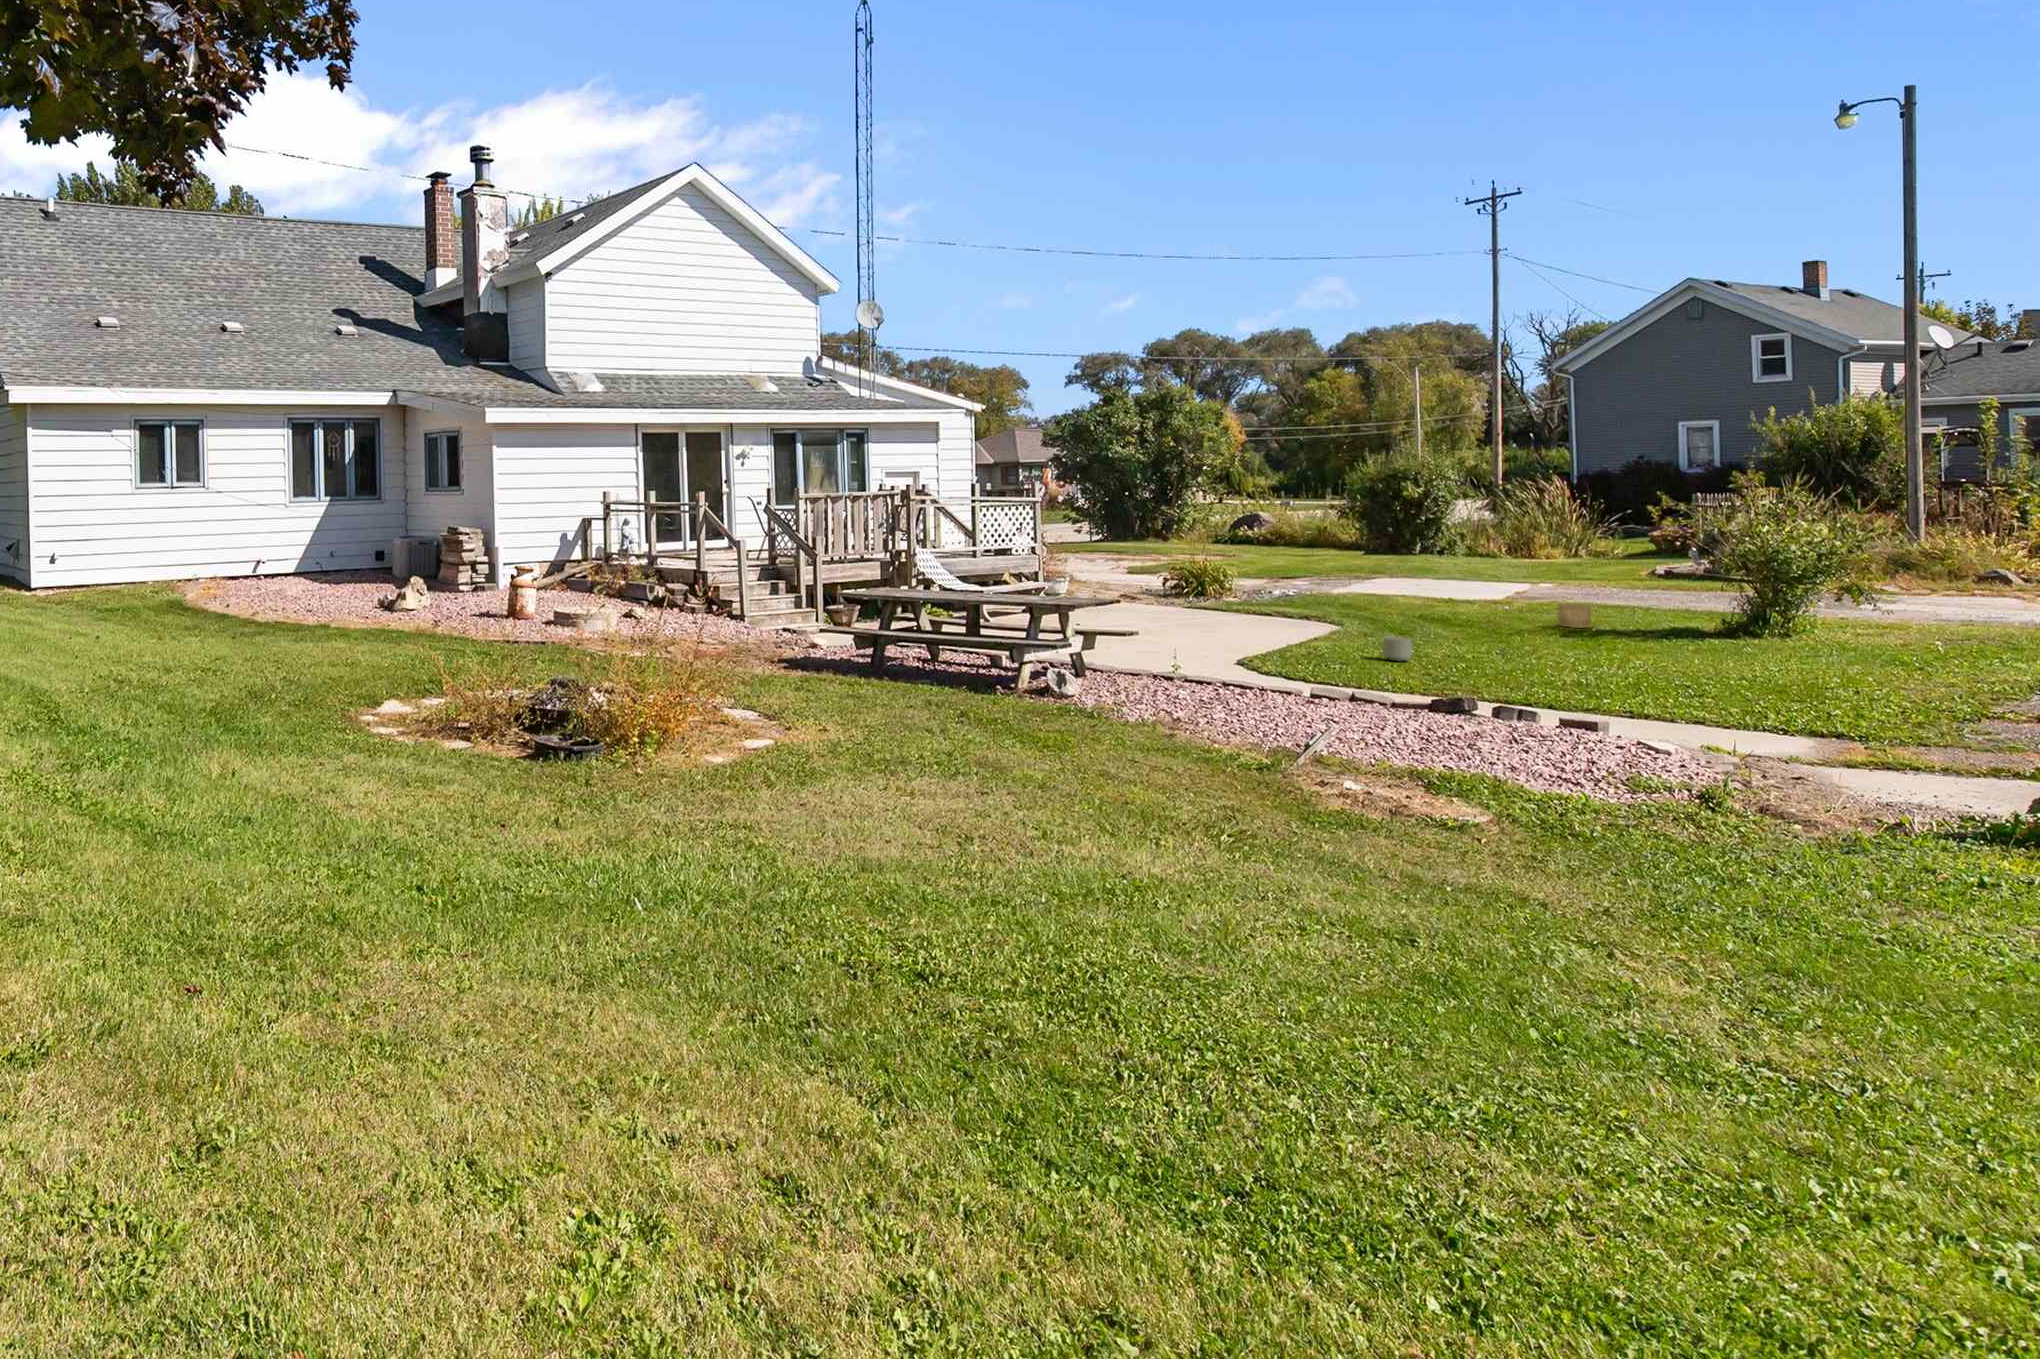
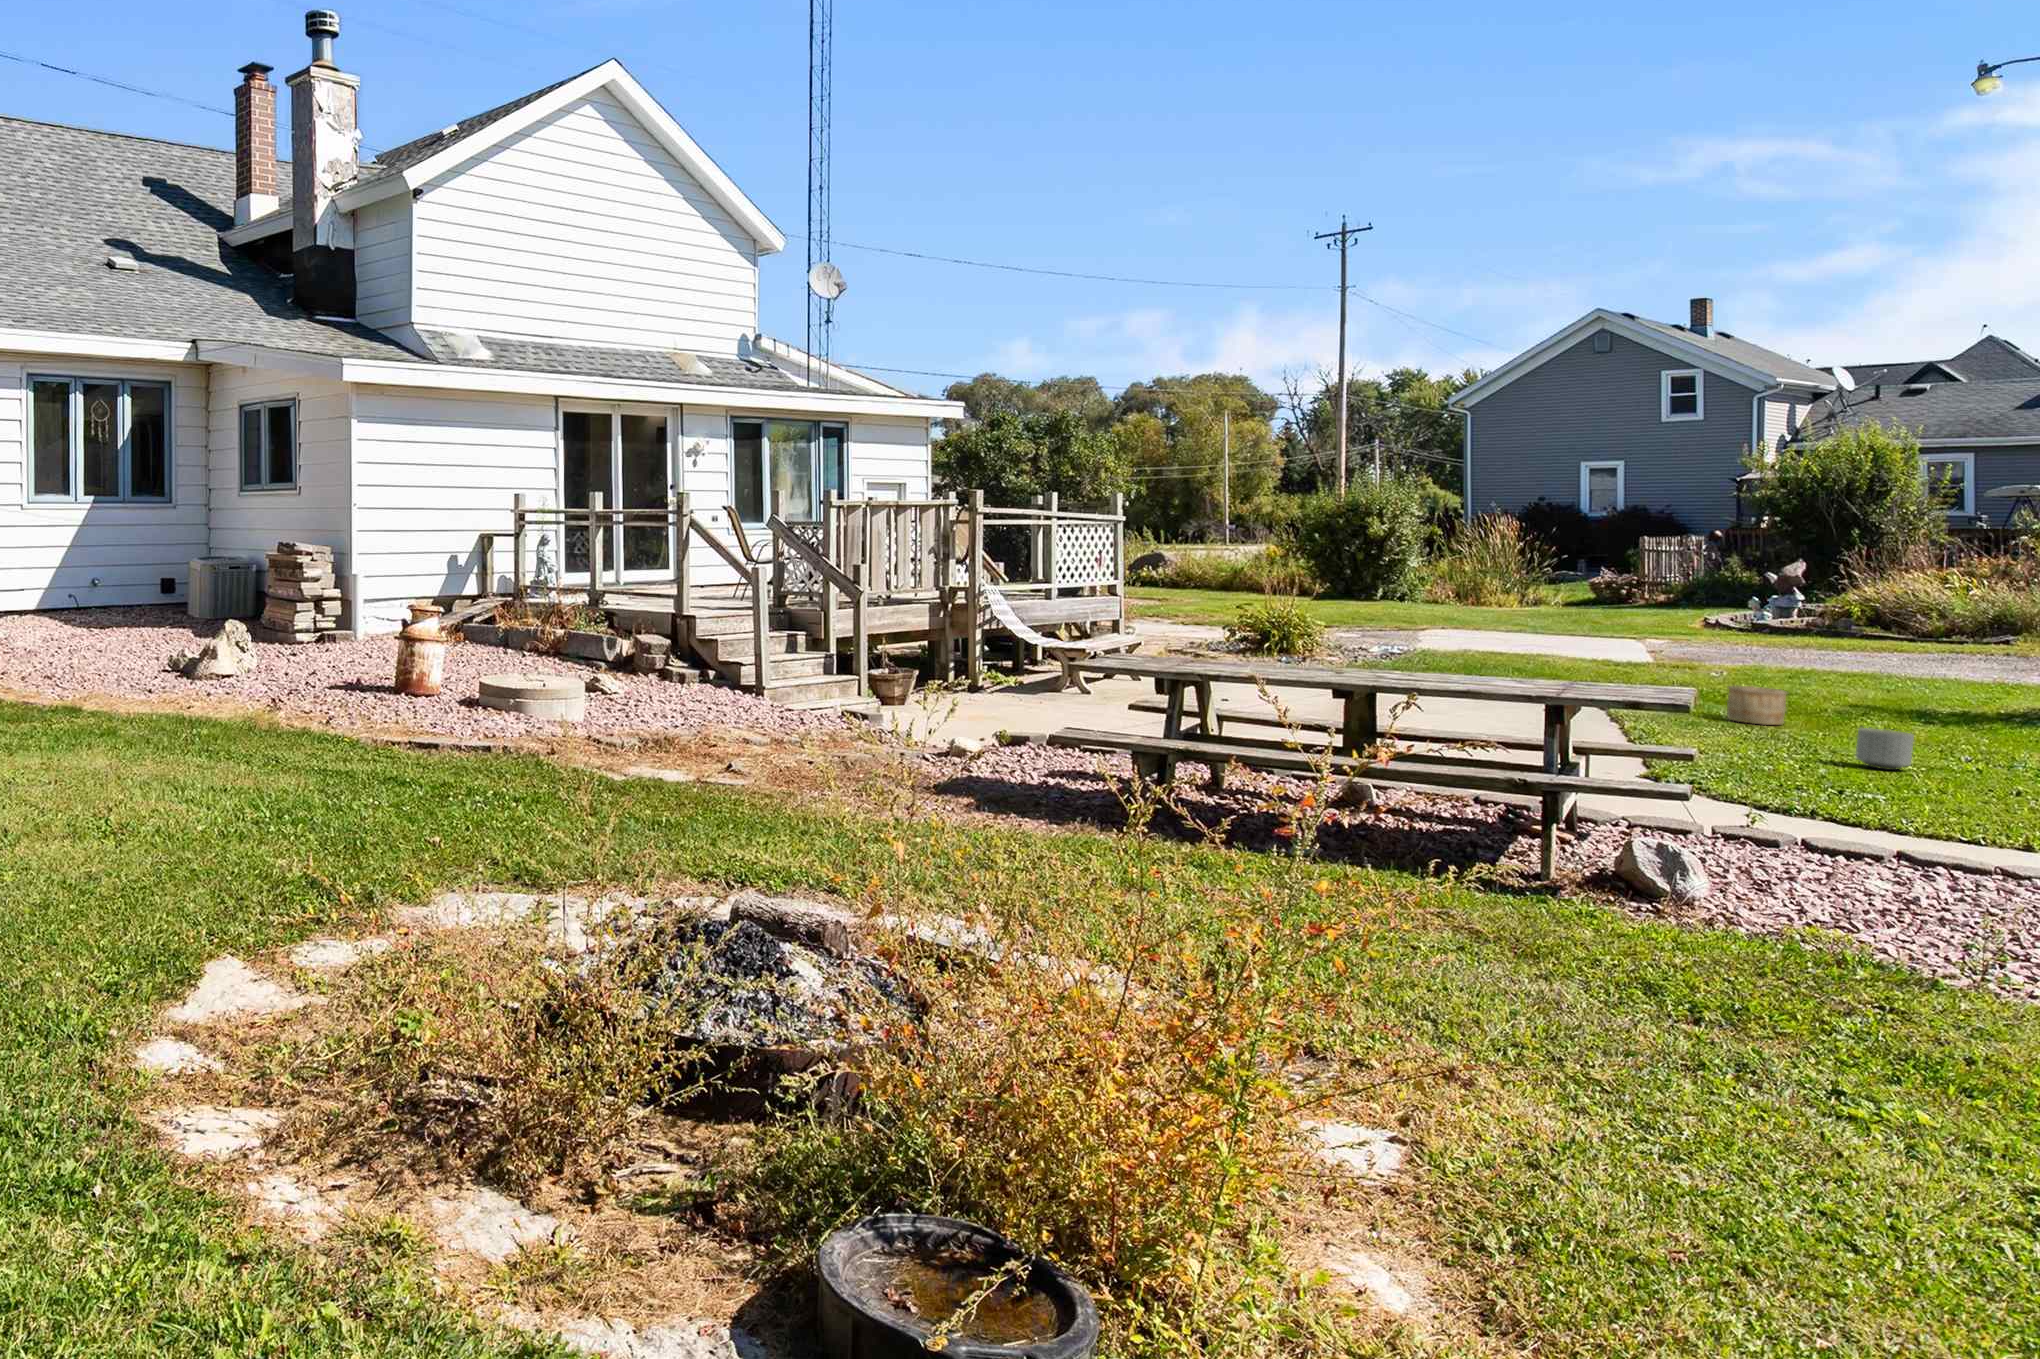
wooden bucket: present [1557,603,1591,628] -> present [1727,686,1787,725]

